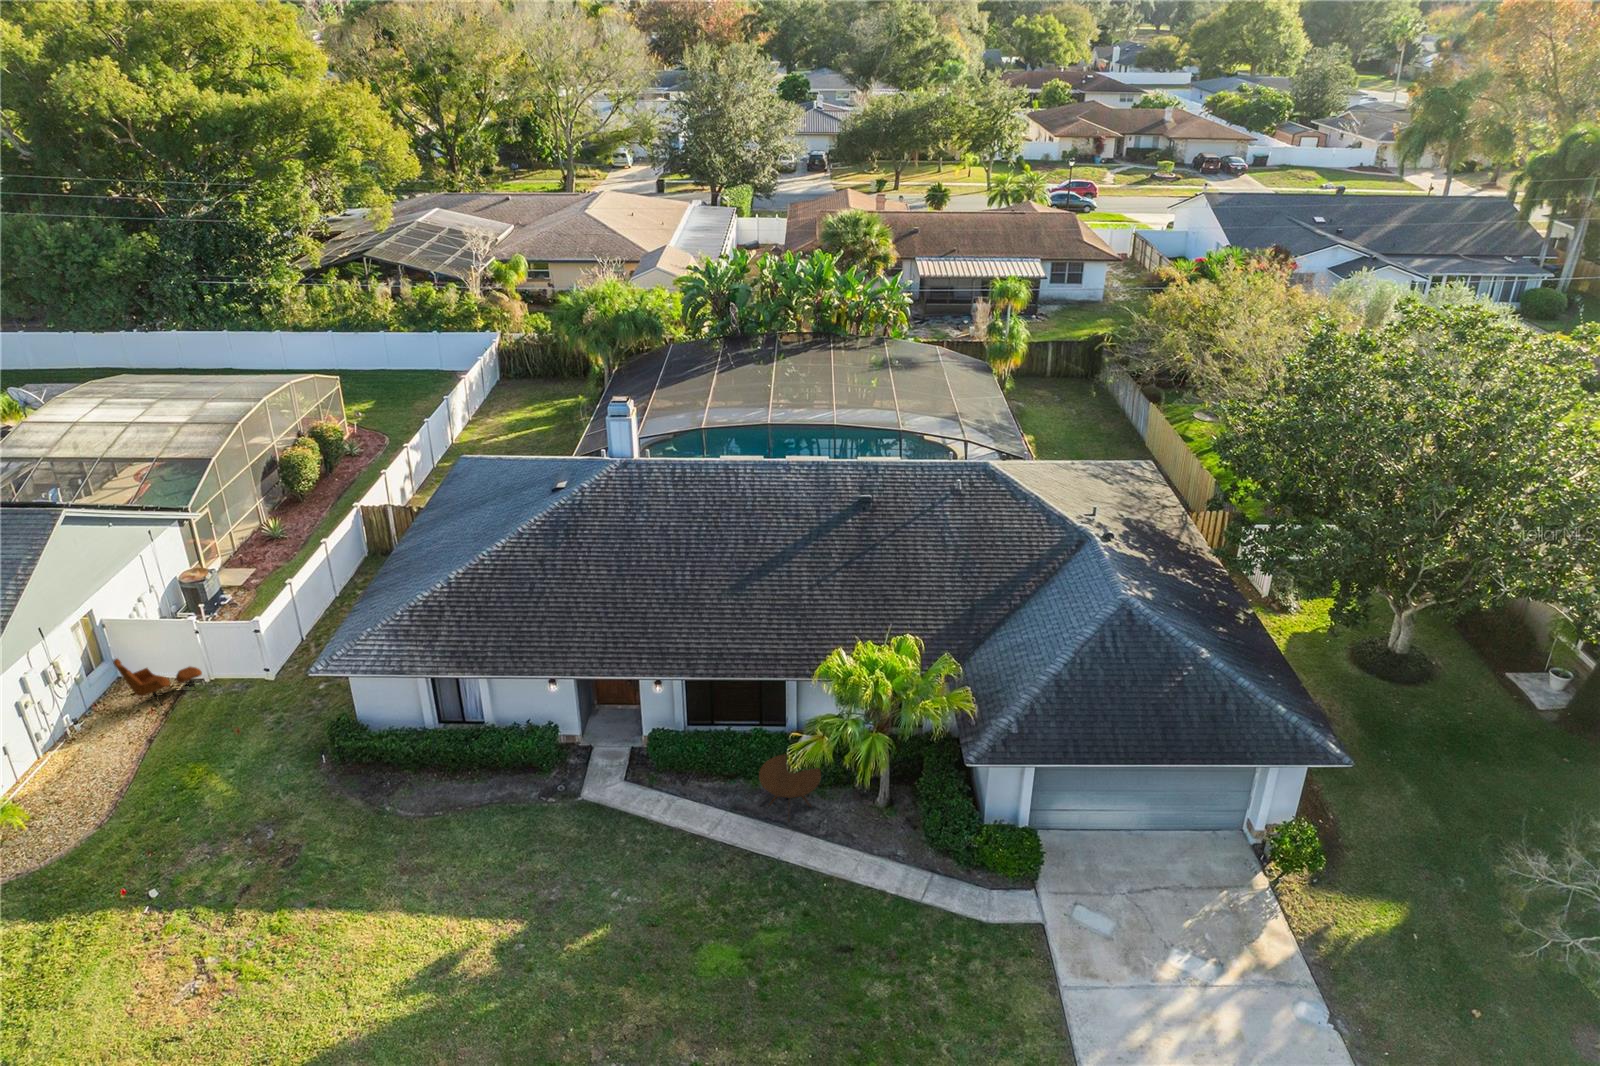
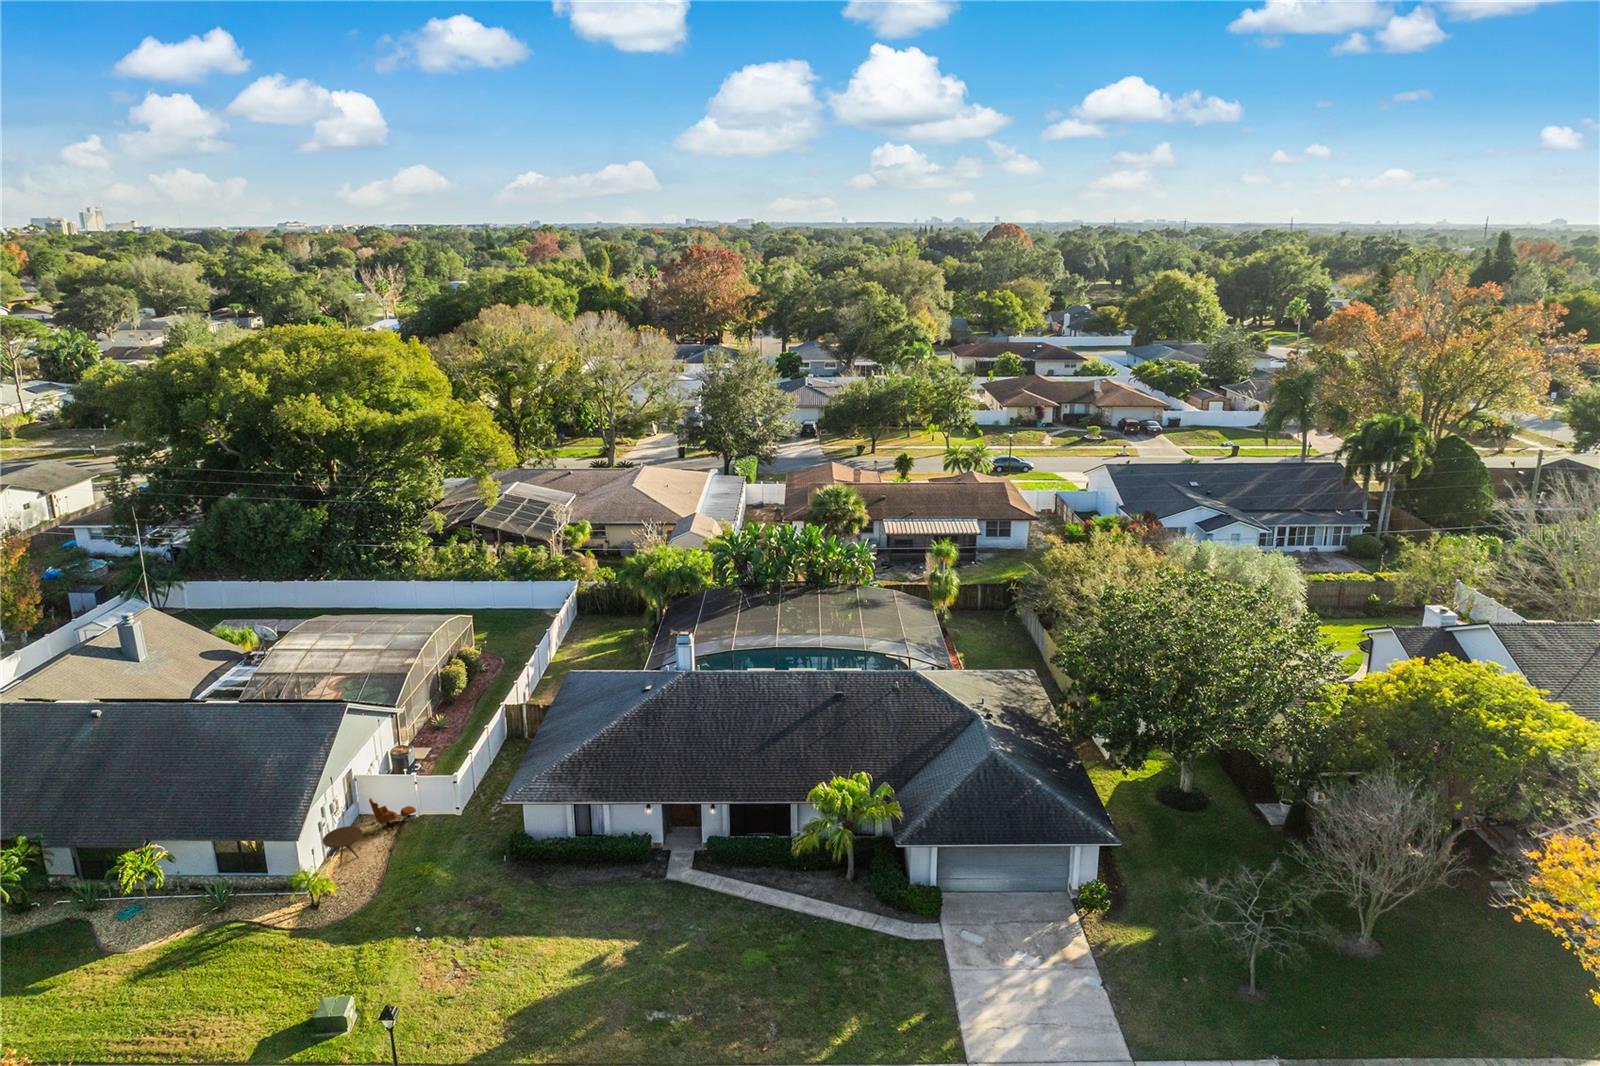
round table: present [759,754,821,807] -> present [323,826,362,865]

